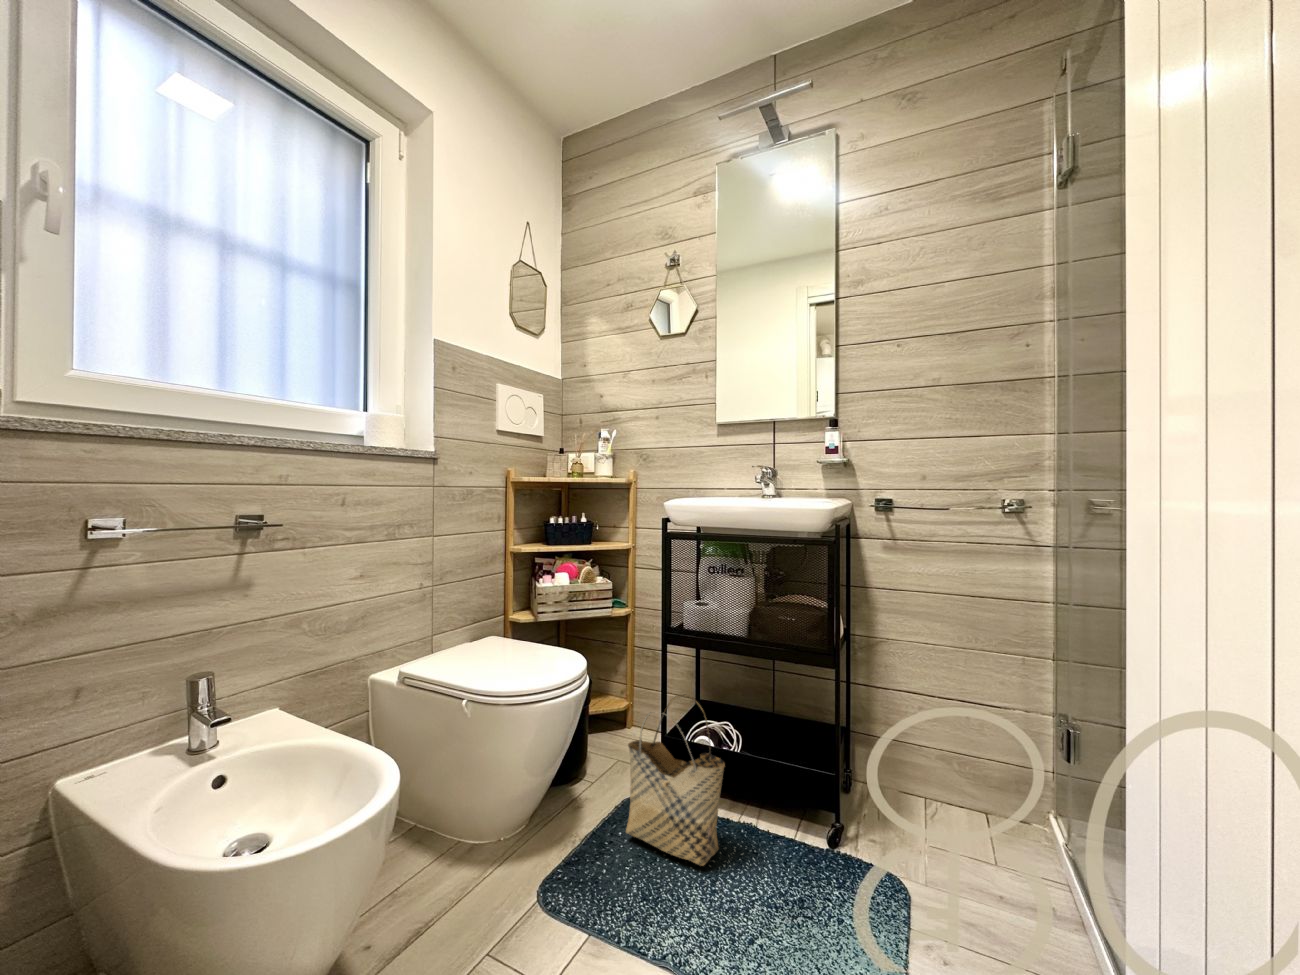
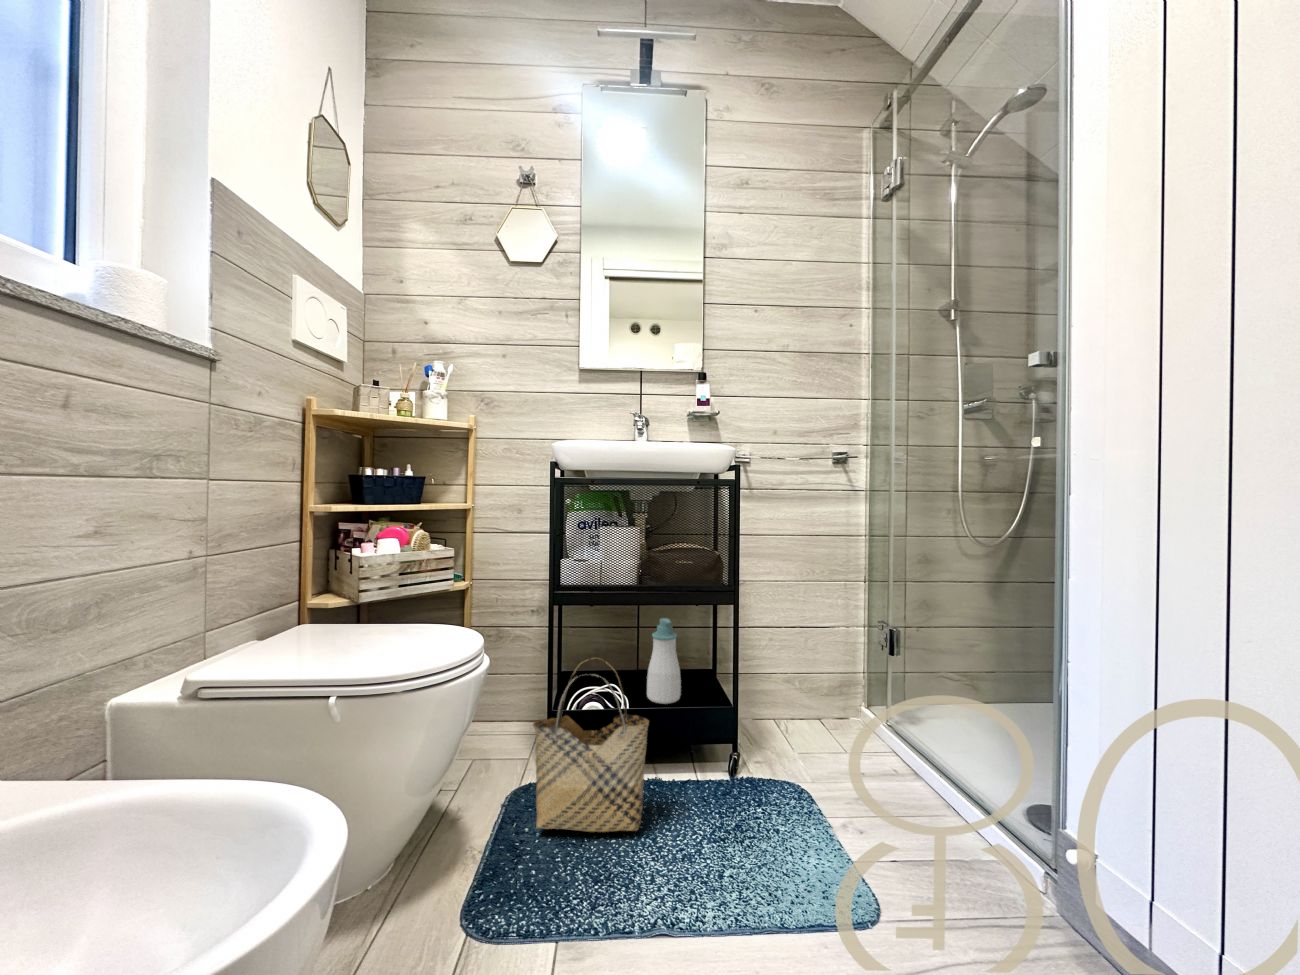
soap bottle: none [767,664,801,750] -> present [647,618,681,704]

